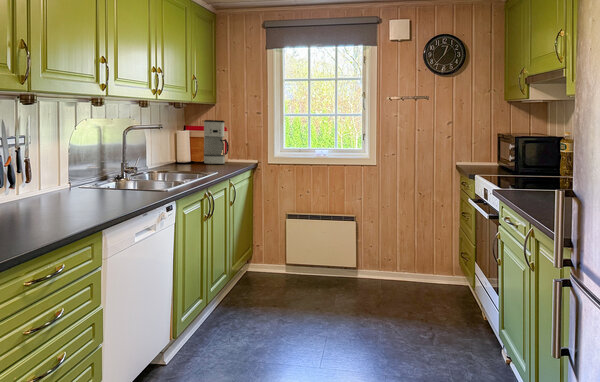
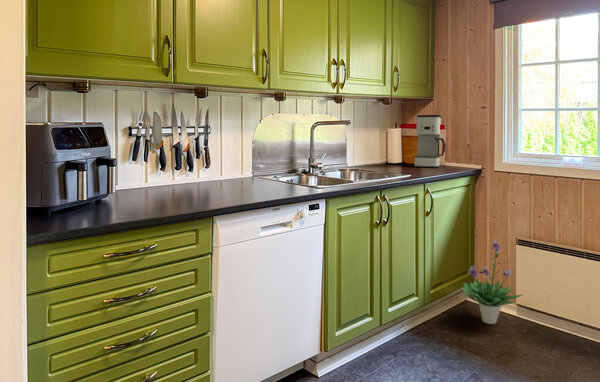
potted plant: none [251,220,295,283] -> present [462,241,522,324]

